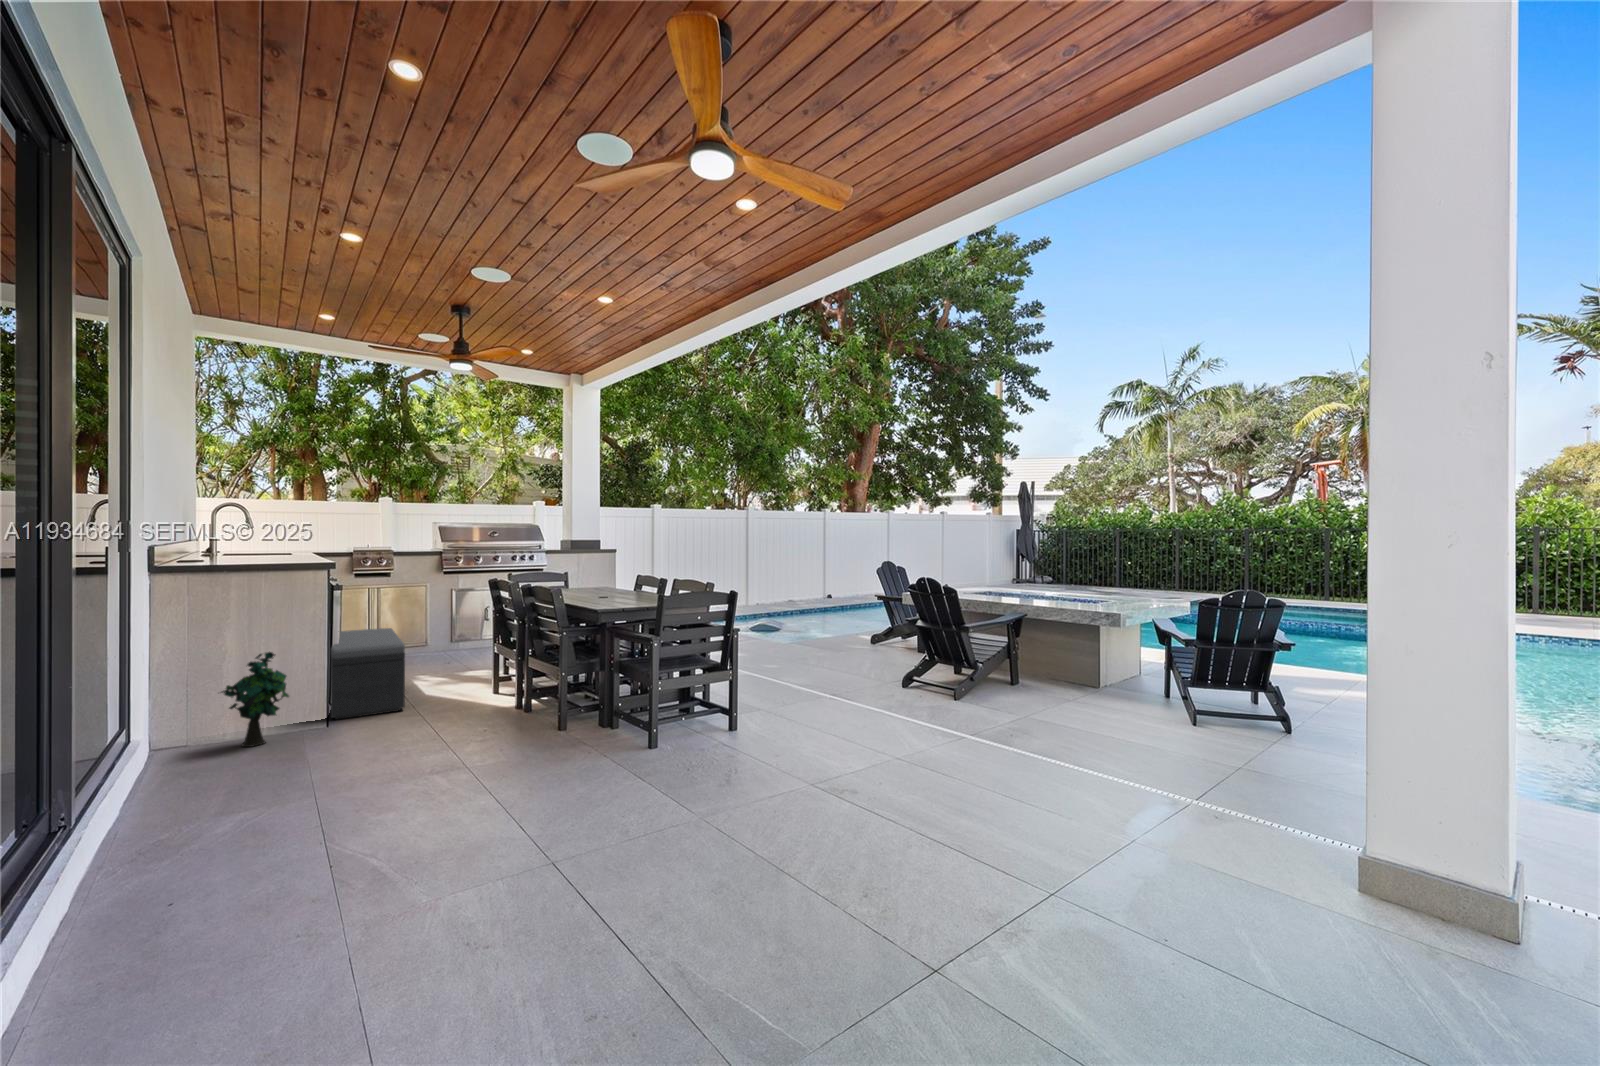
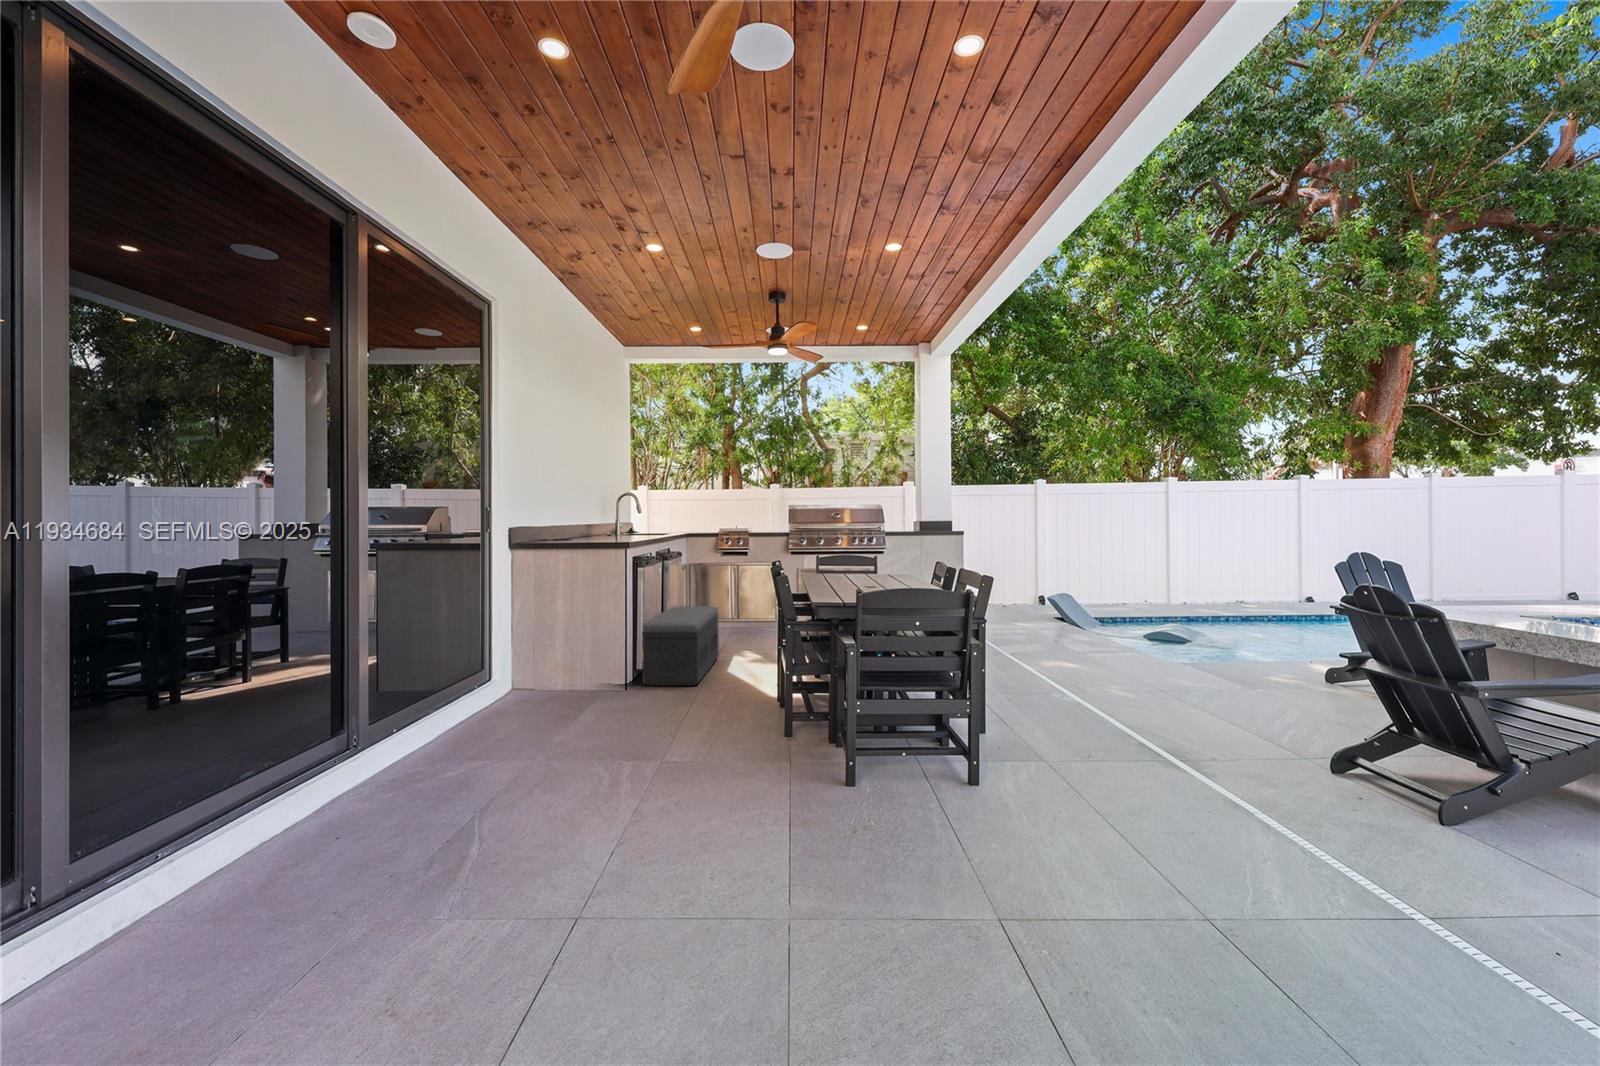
decorative plant: present [221,652,289,747] -> none [553,621,602,699]

